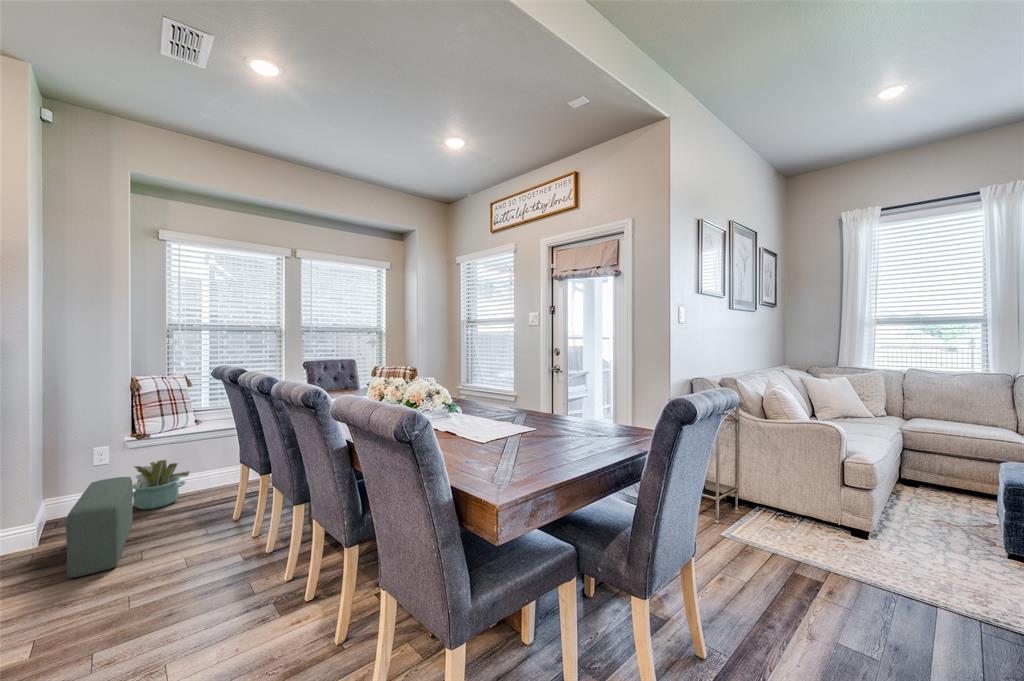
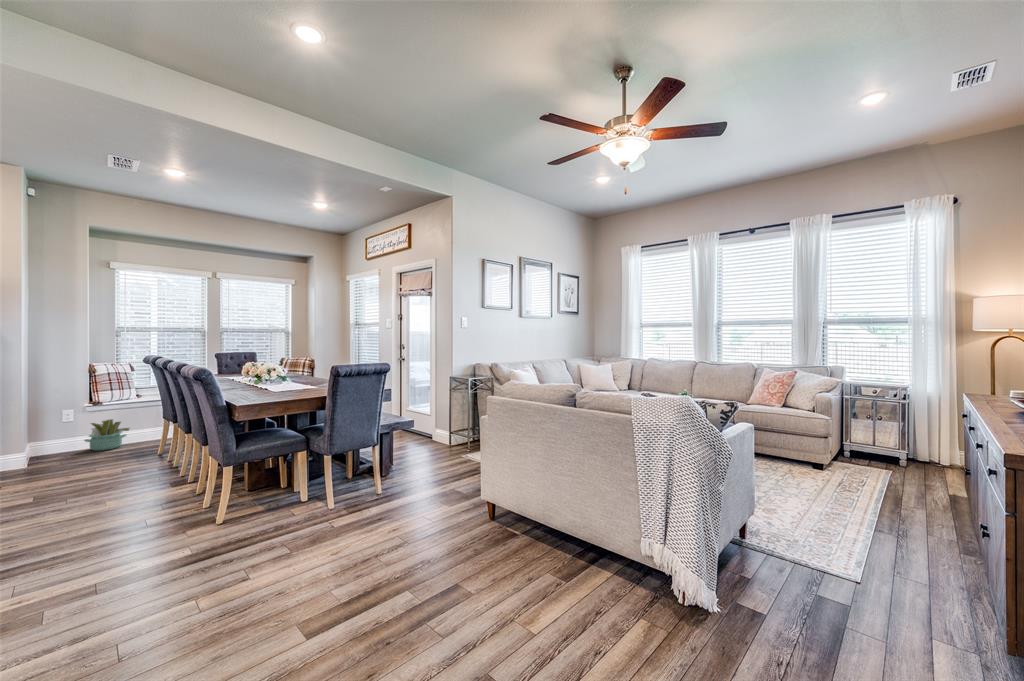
pouf: present [66,477,133,578] -> none [47,426,89,477]

